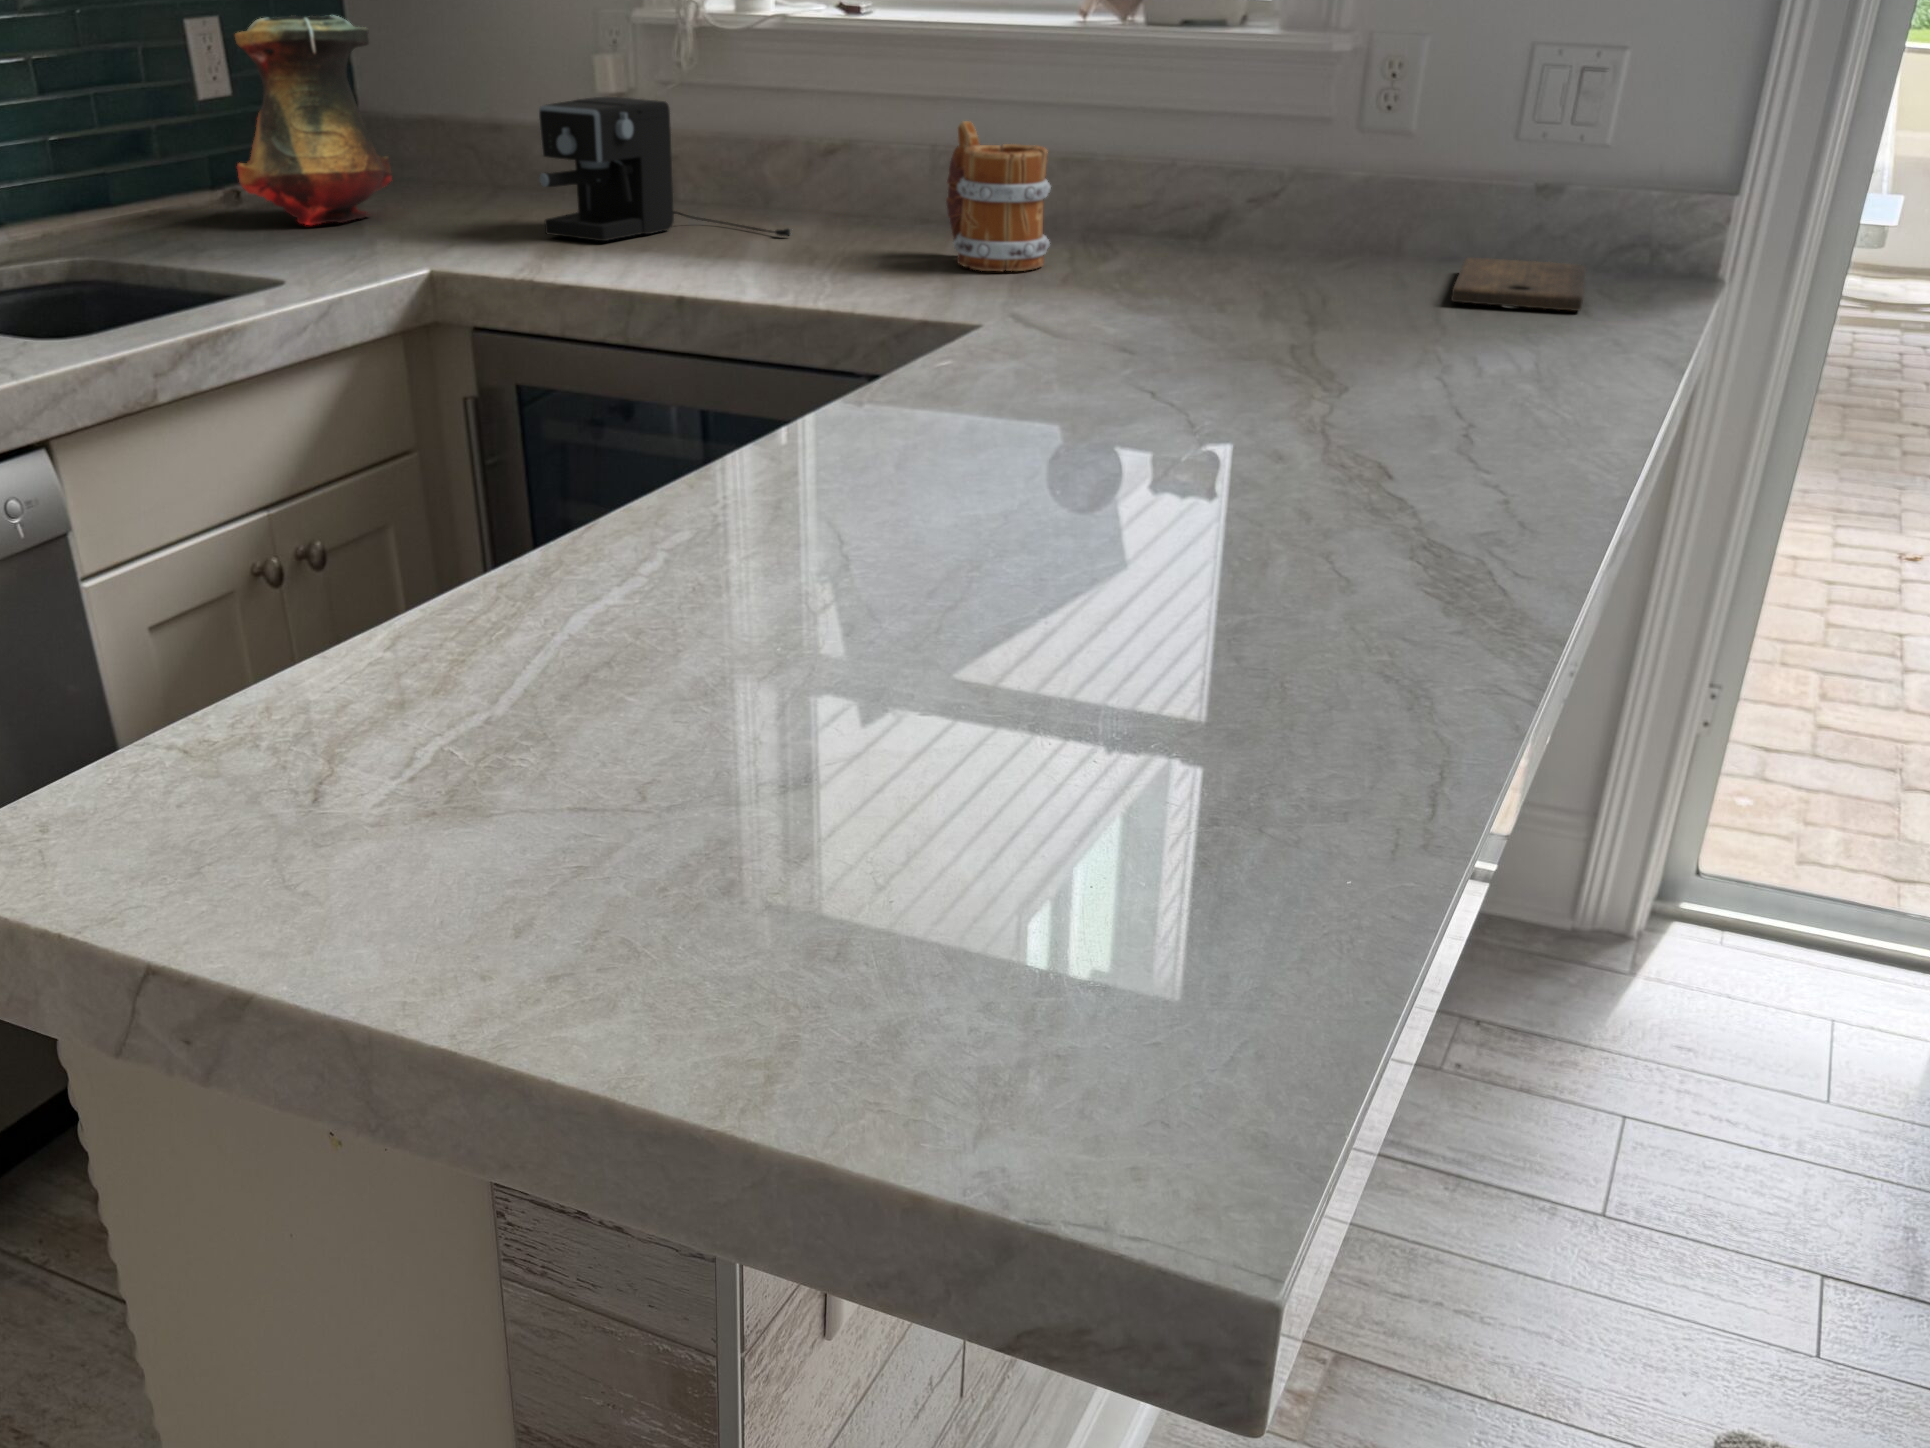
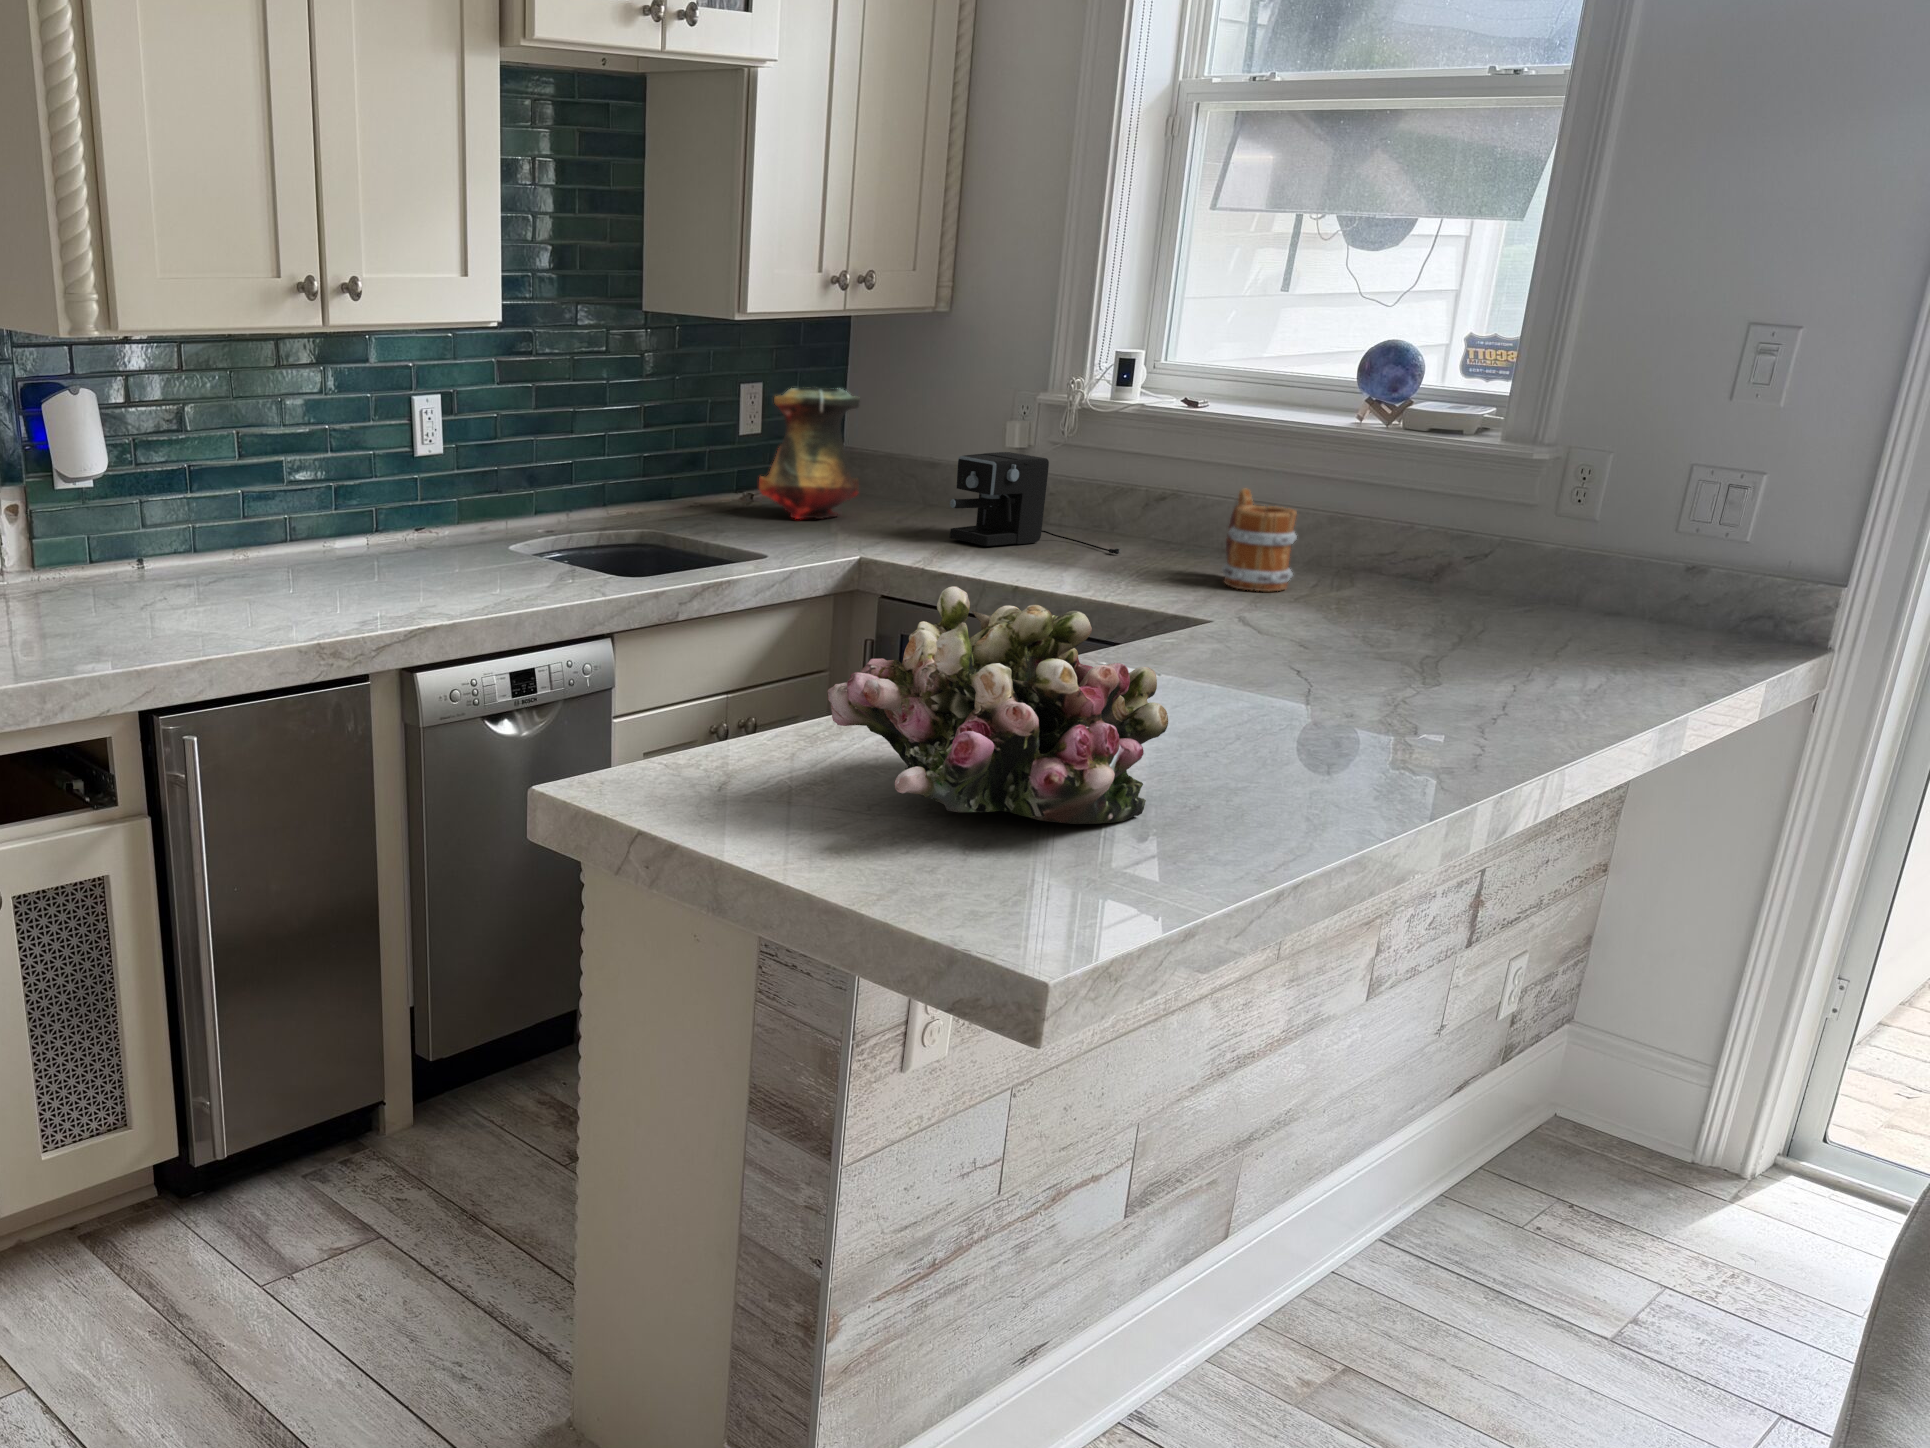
cutting board: present [1451,257,1586,311] -> none [1567,613,1701,655]
flower arrangement: none [534,317,1227,832] -> present [828,586,1168,824]

